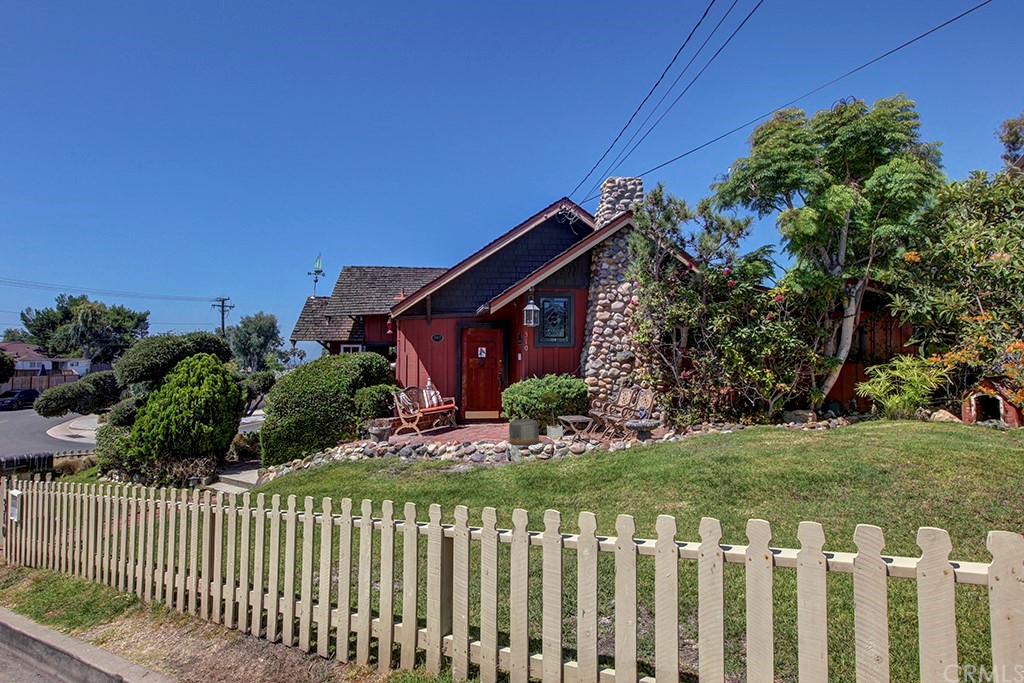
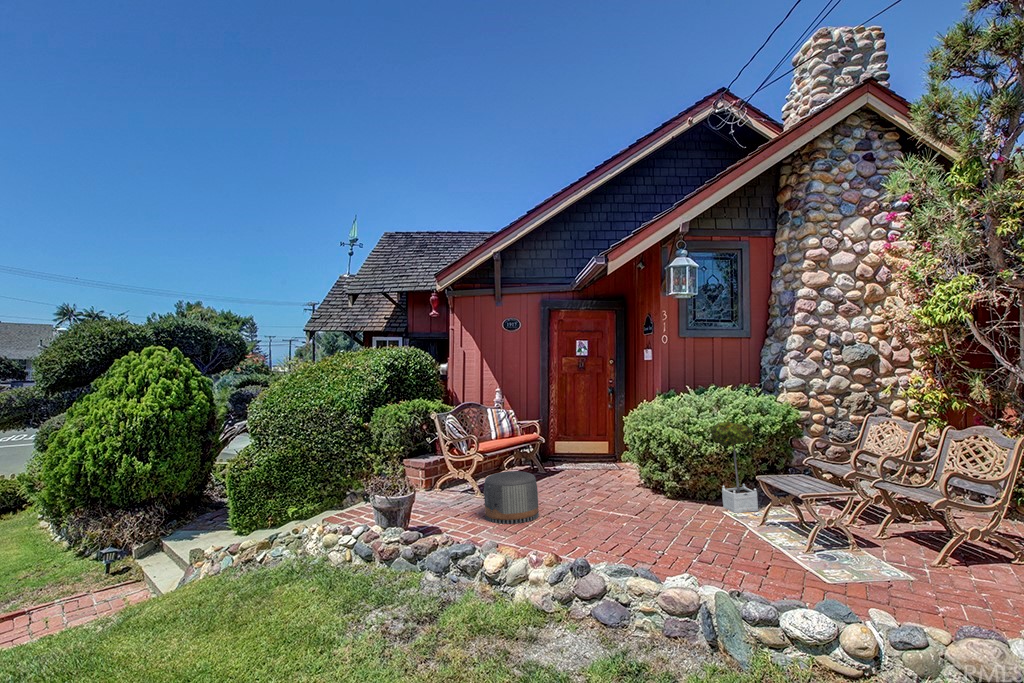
pouf: present [509,419,539,446] -> present [484,471,539,524]

